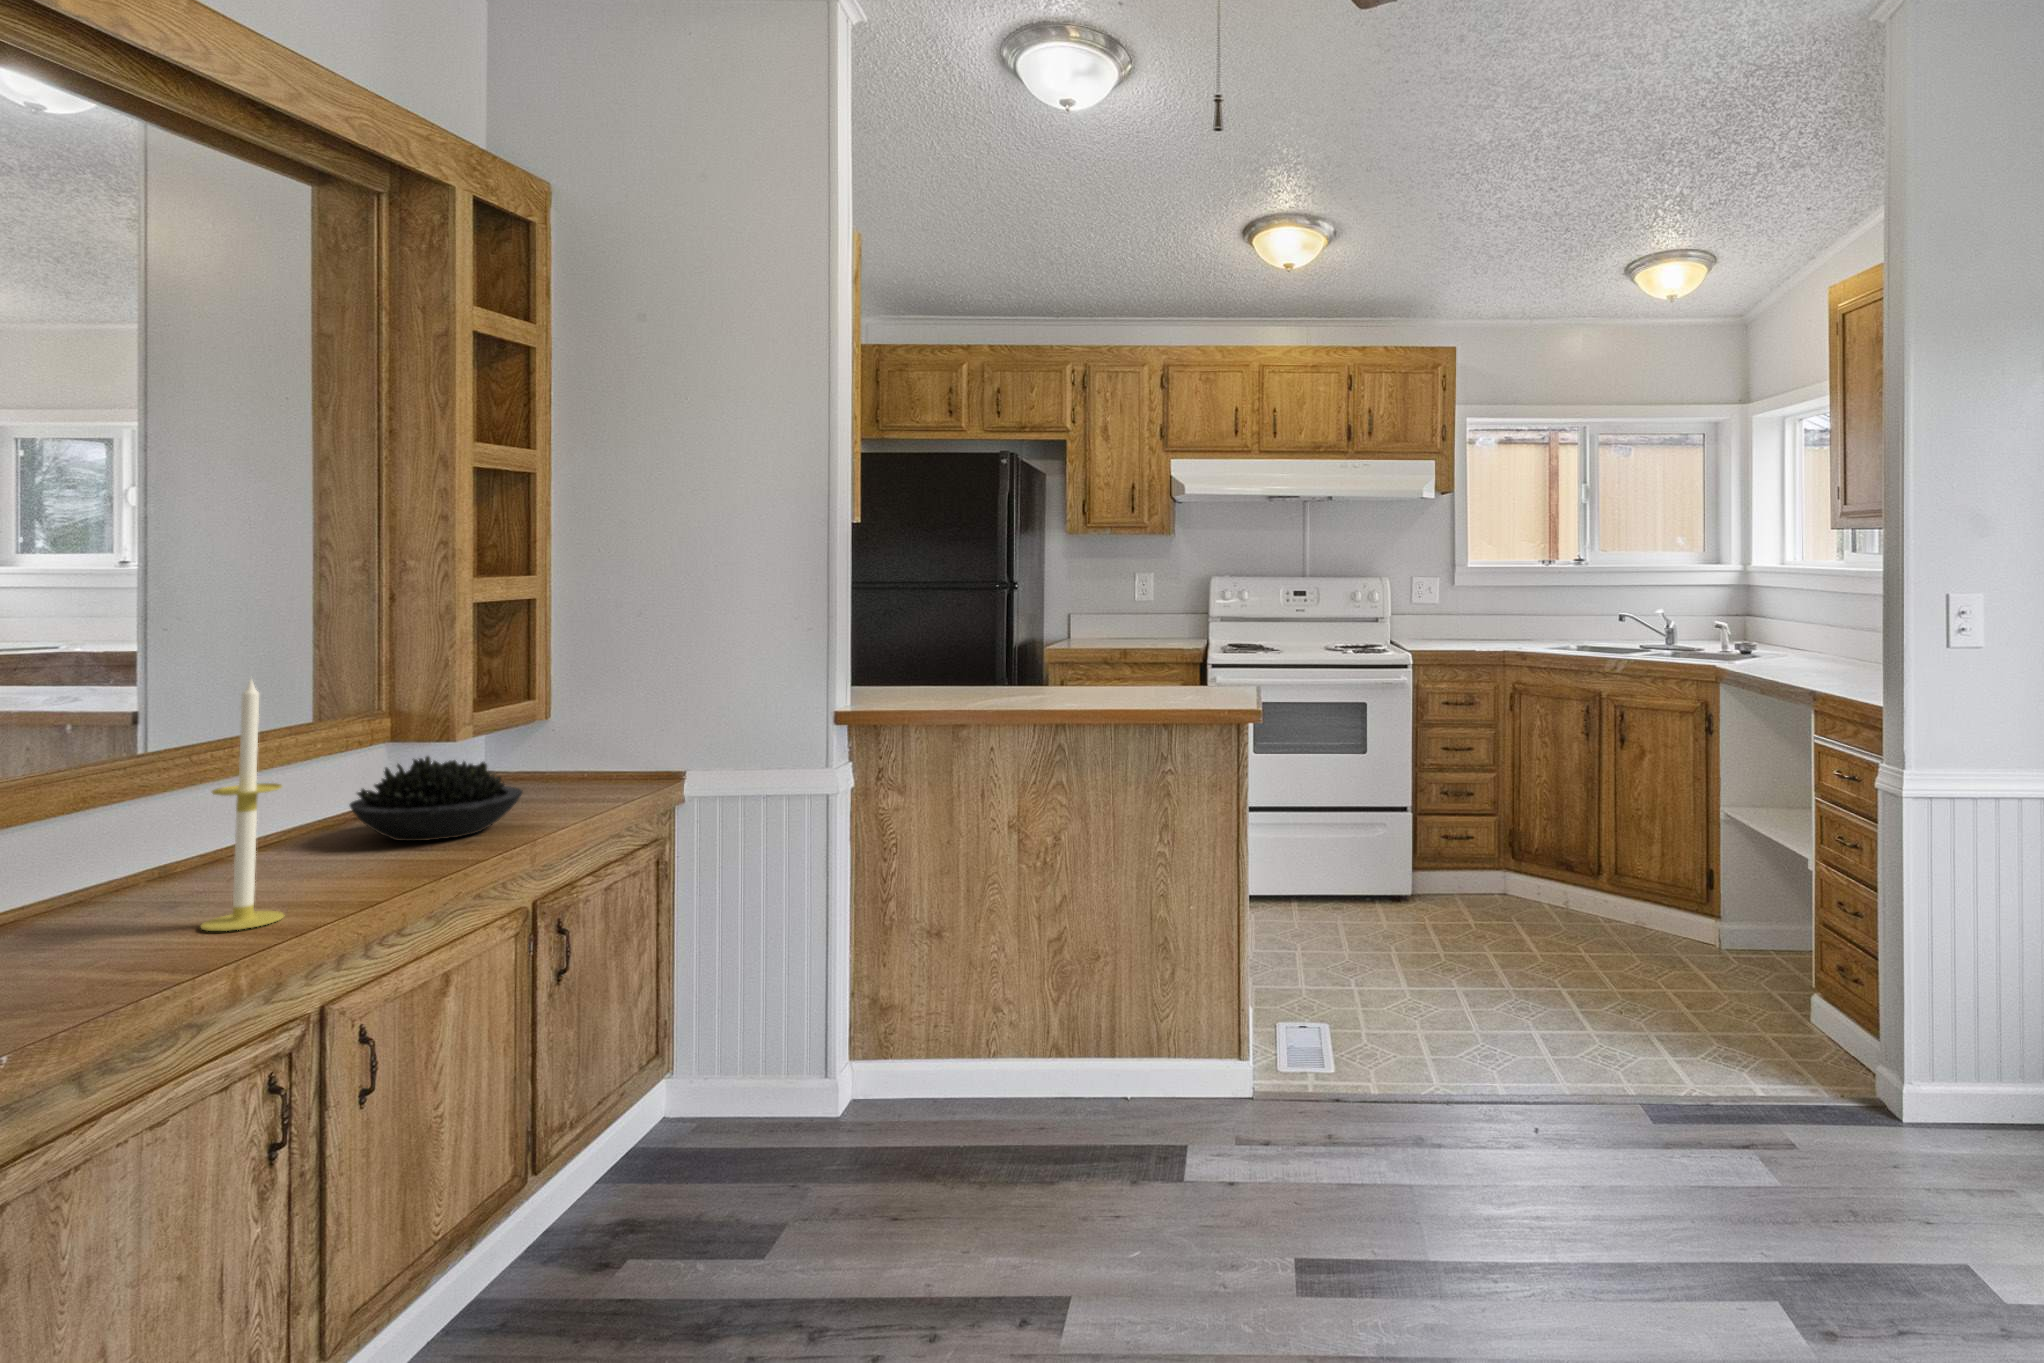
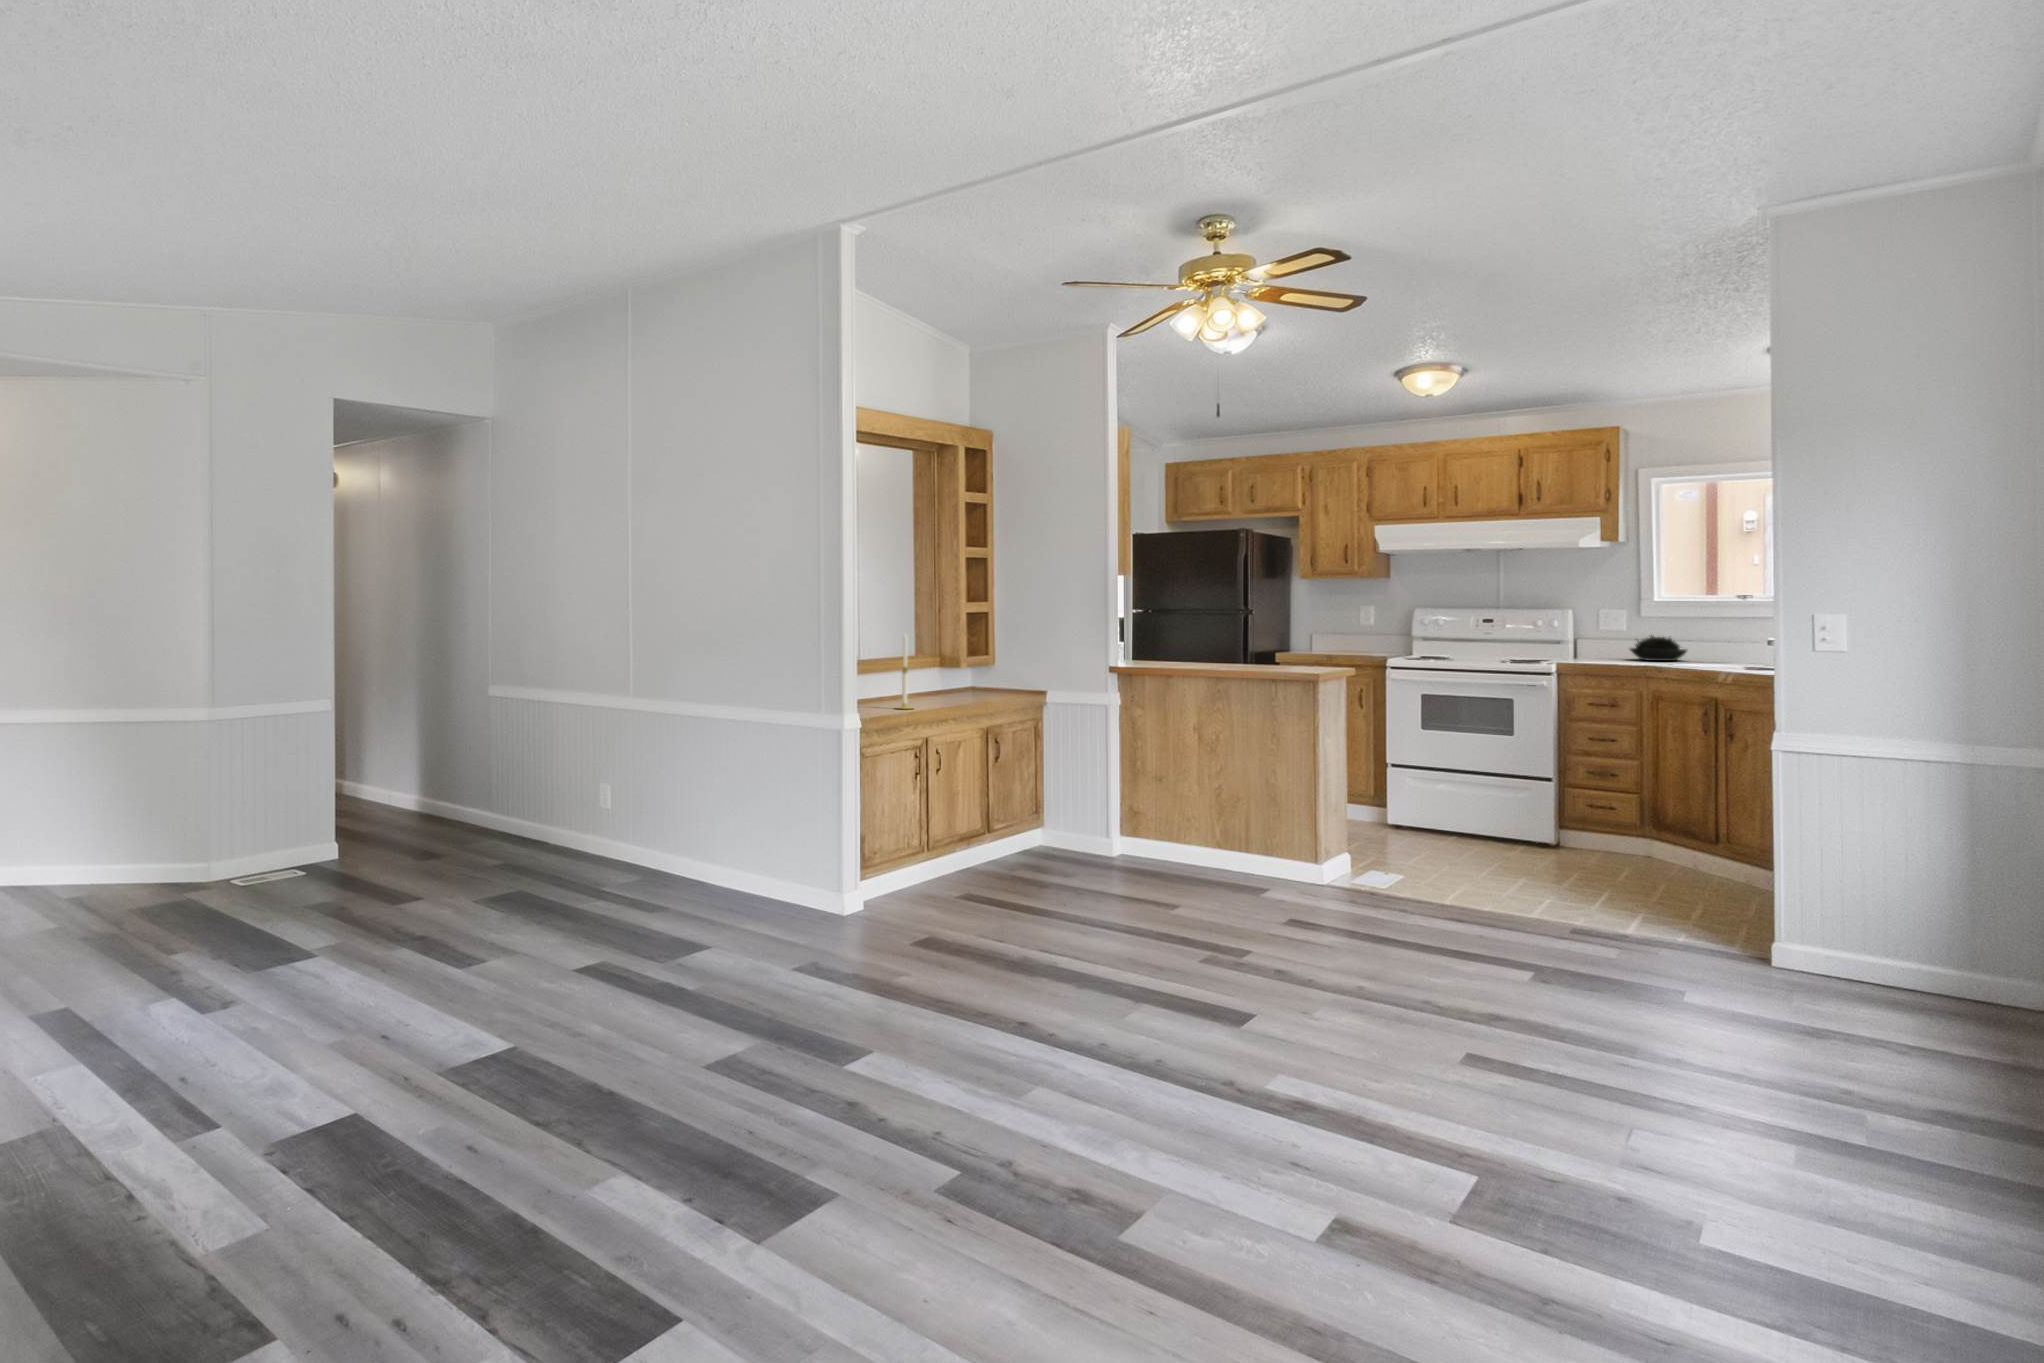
succulent plant: present [350,756,522,841] -> present [1629,635,1687,661]

